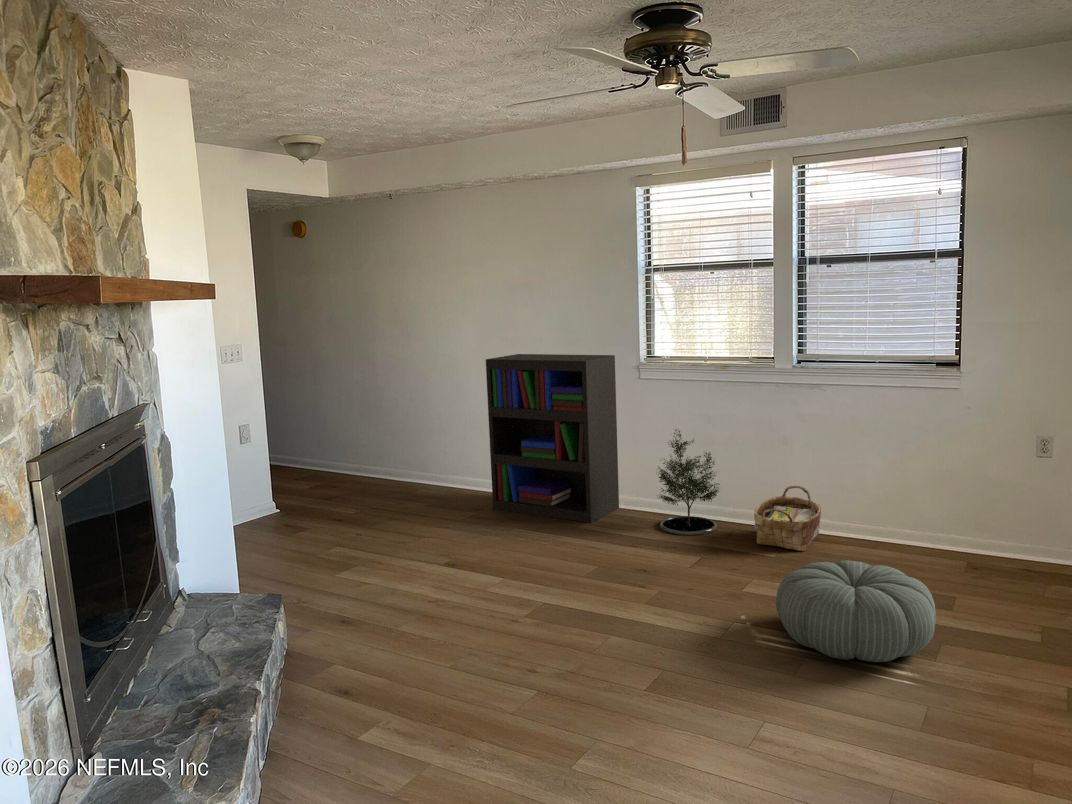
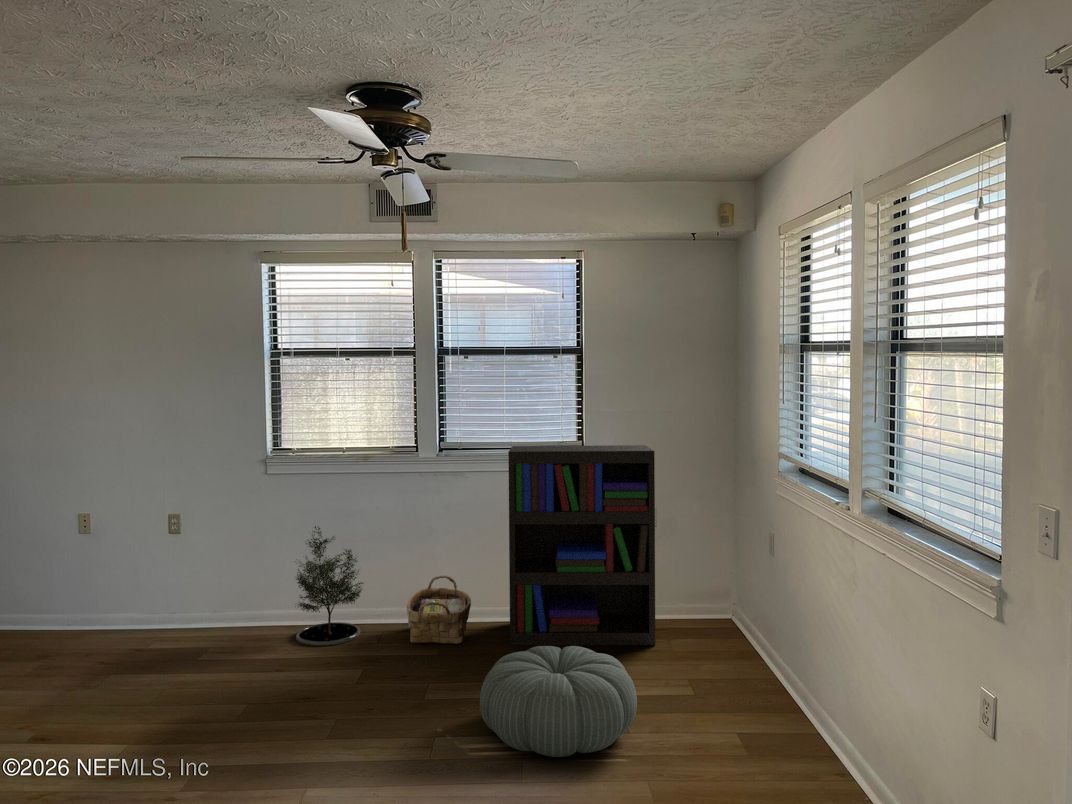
bookshelf: present [486,354,619,523] -> present [508,445,655,645]

